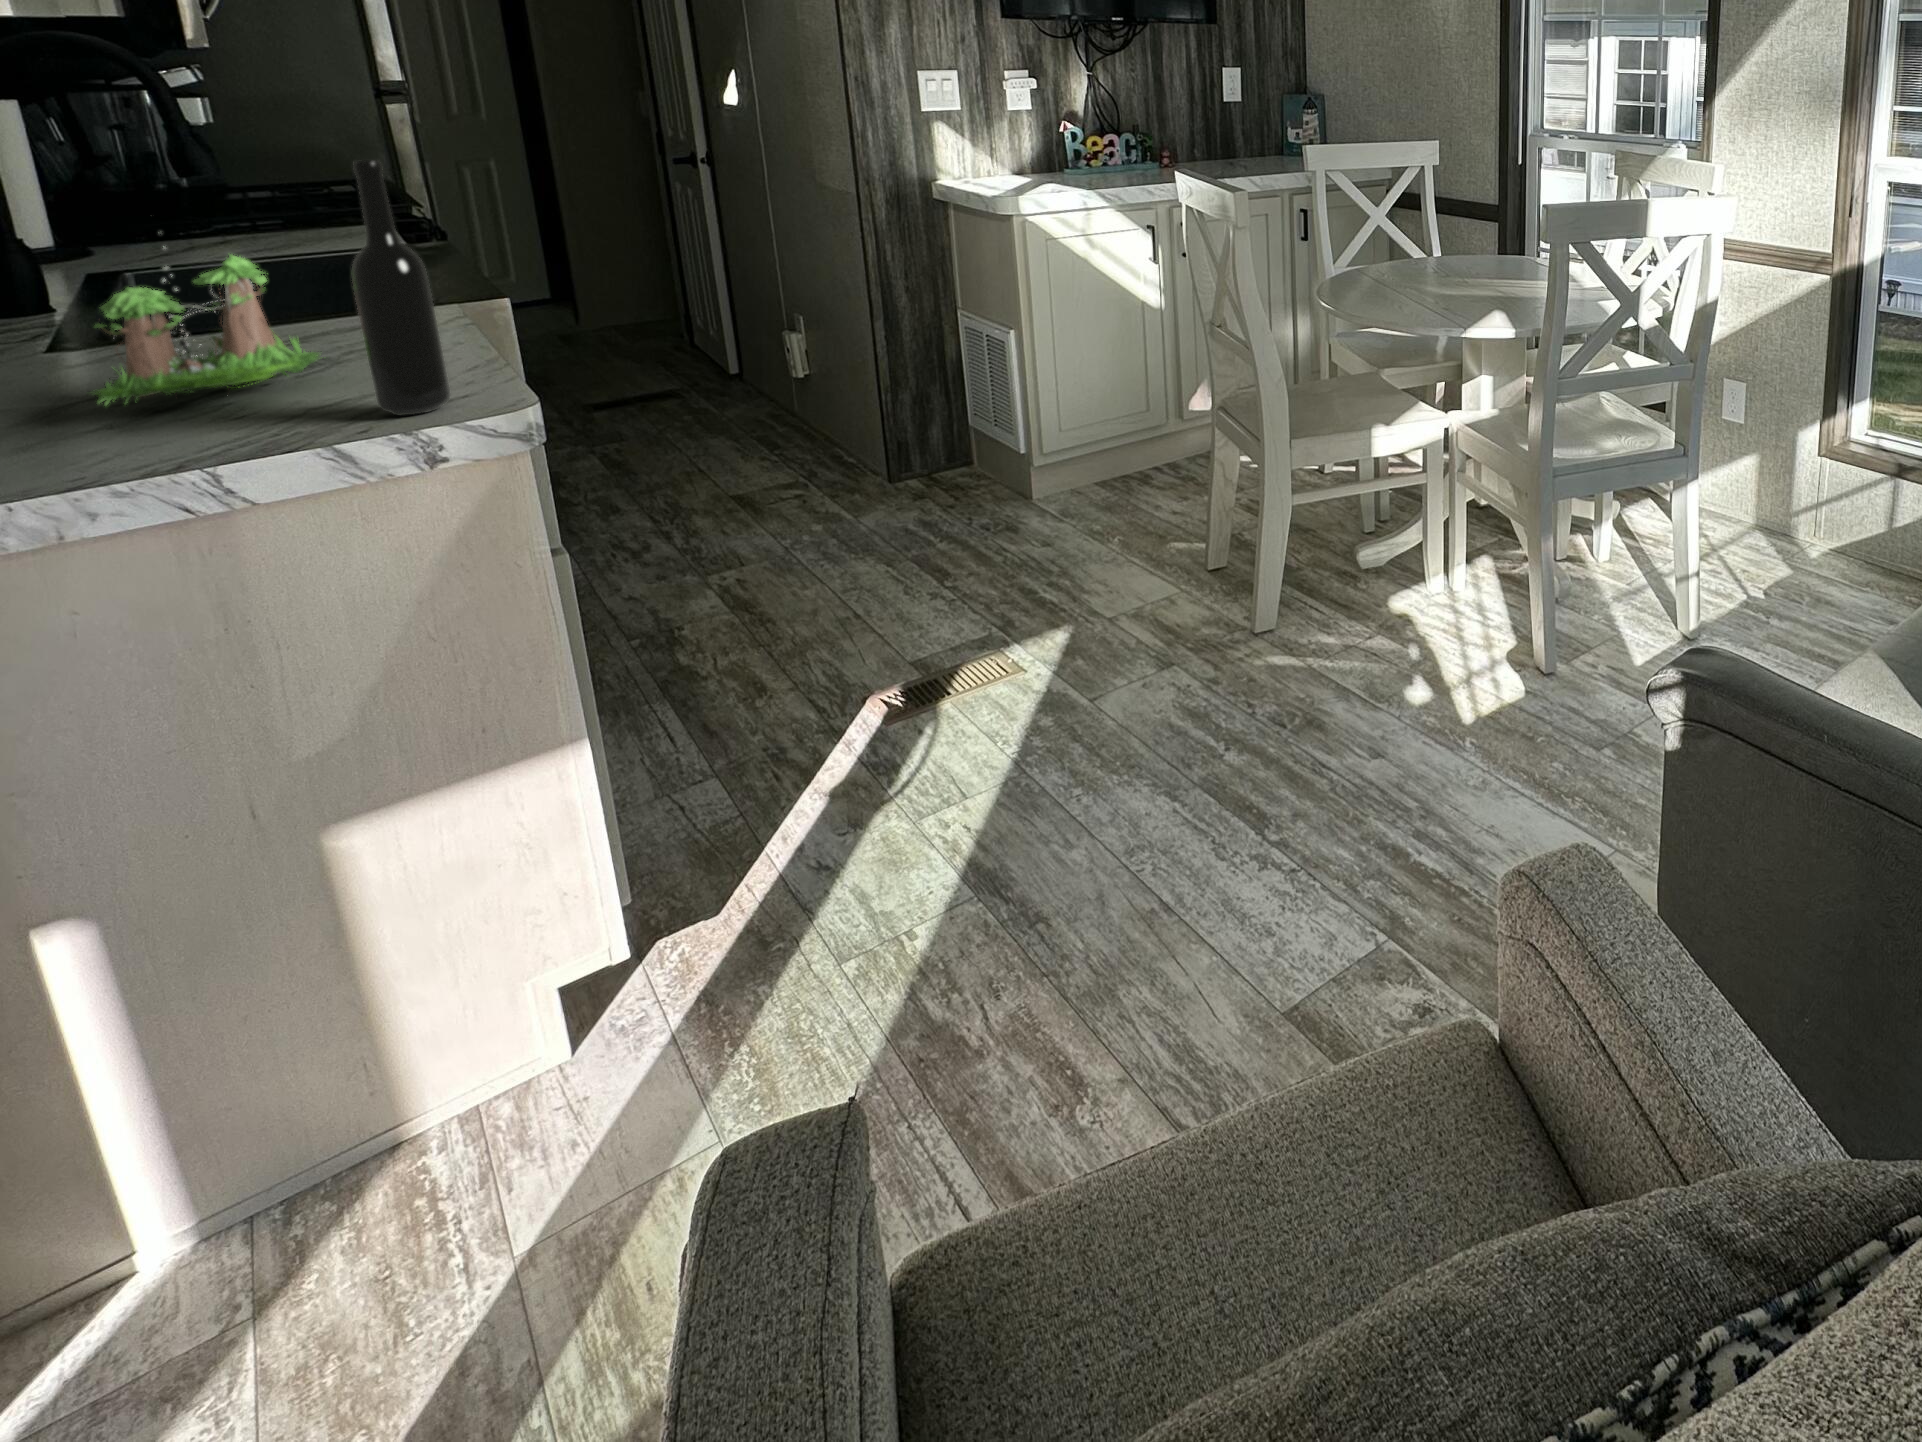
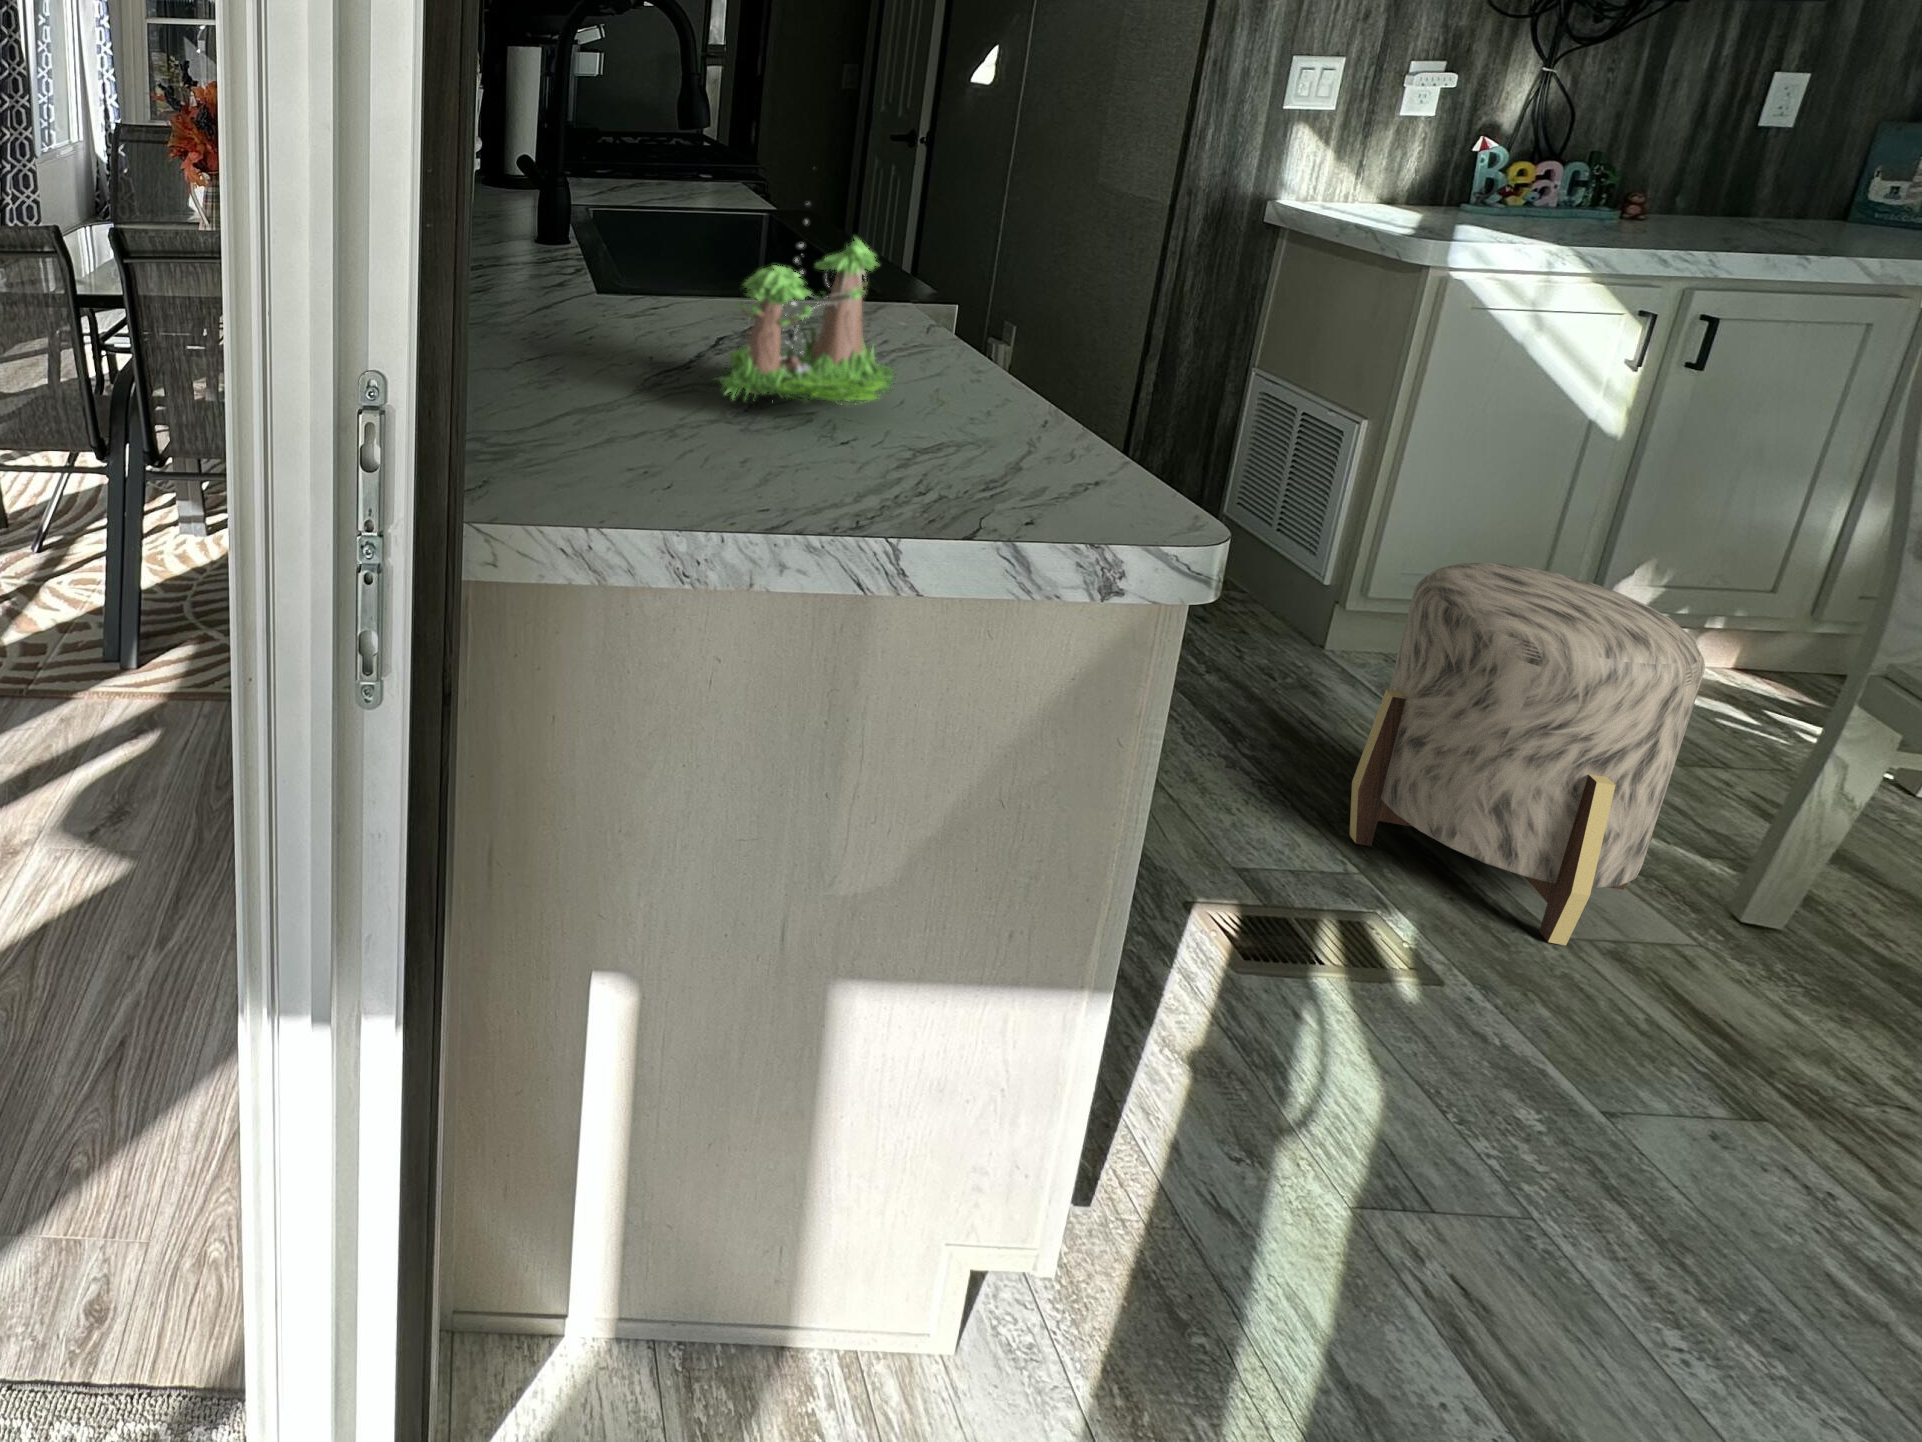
bottle: present [352,160,450,415] -> none [1036,141,1154,510]
ottoman: none [987,398,1155,622] -> present [1350,563,1705,945]

